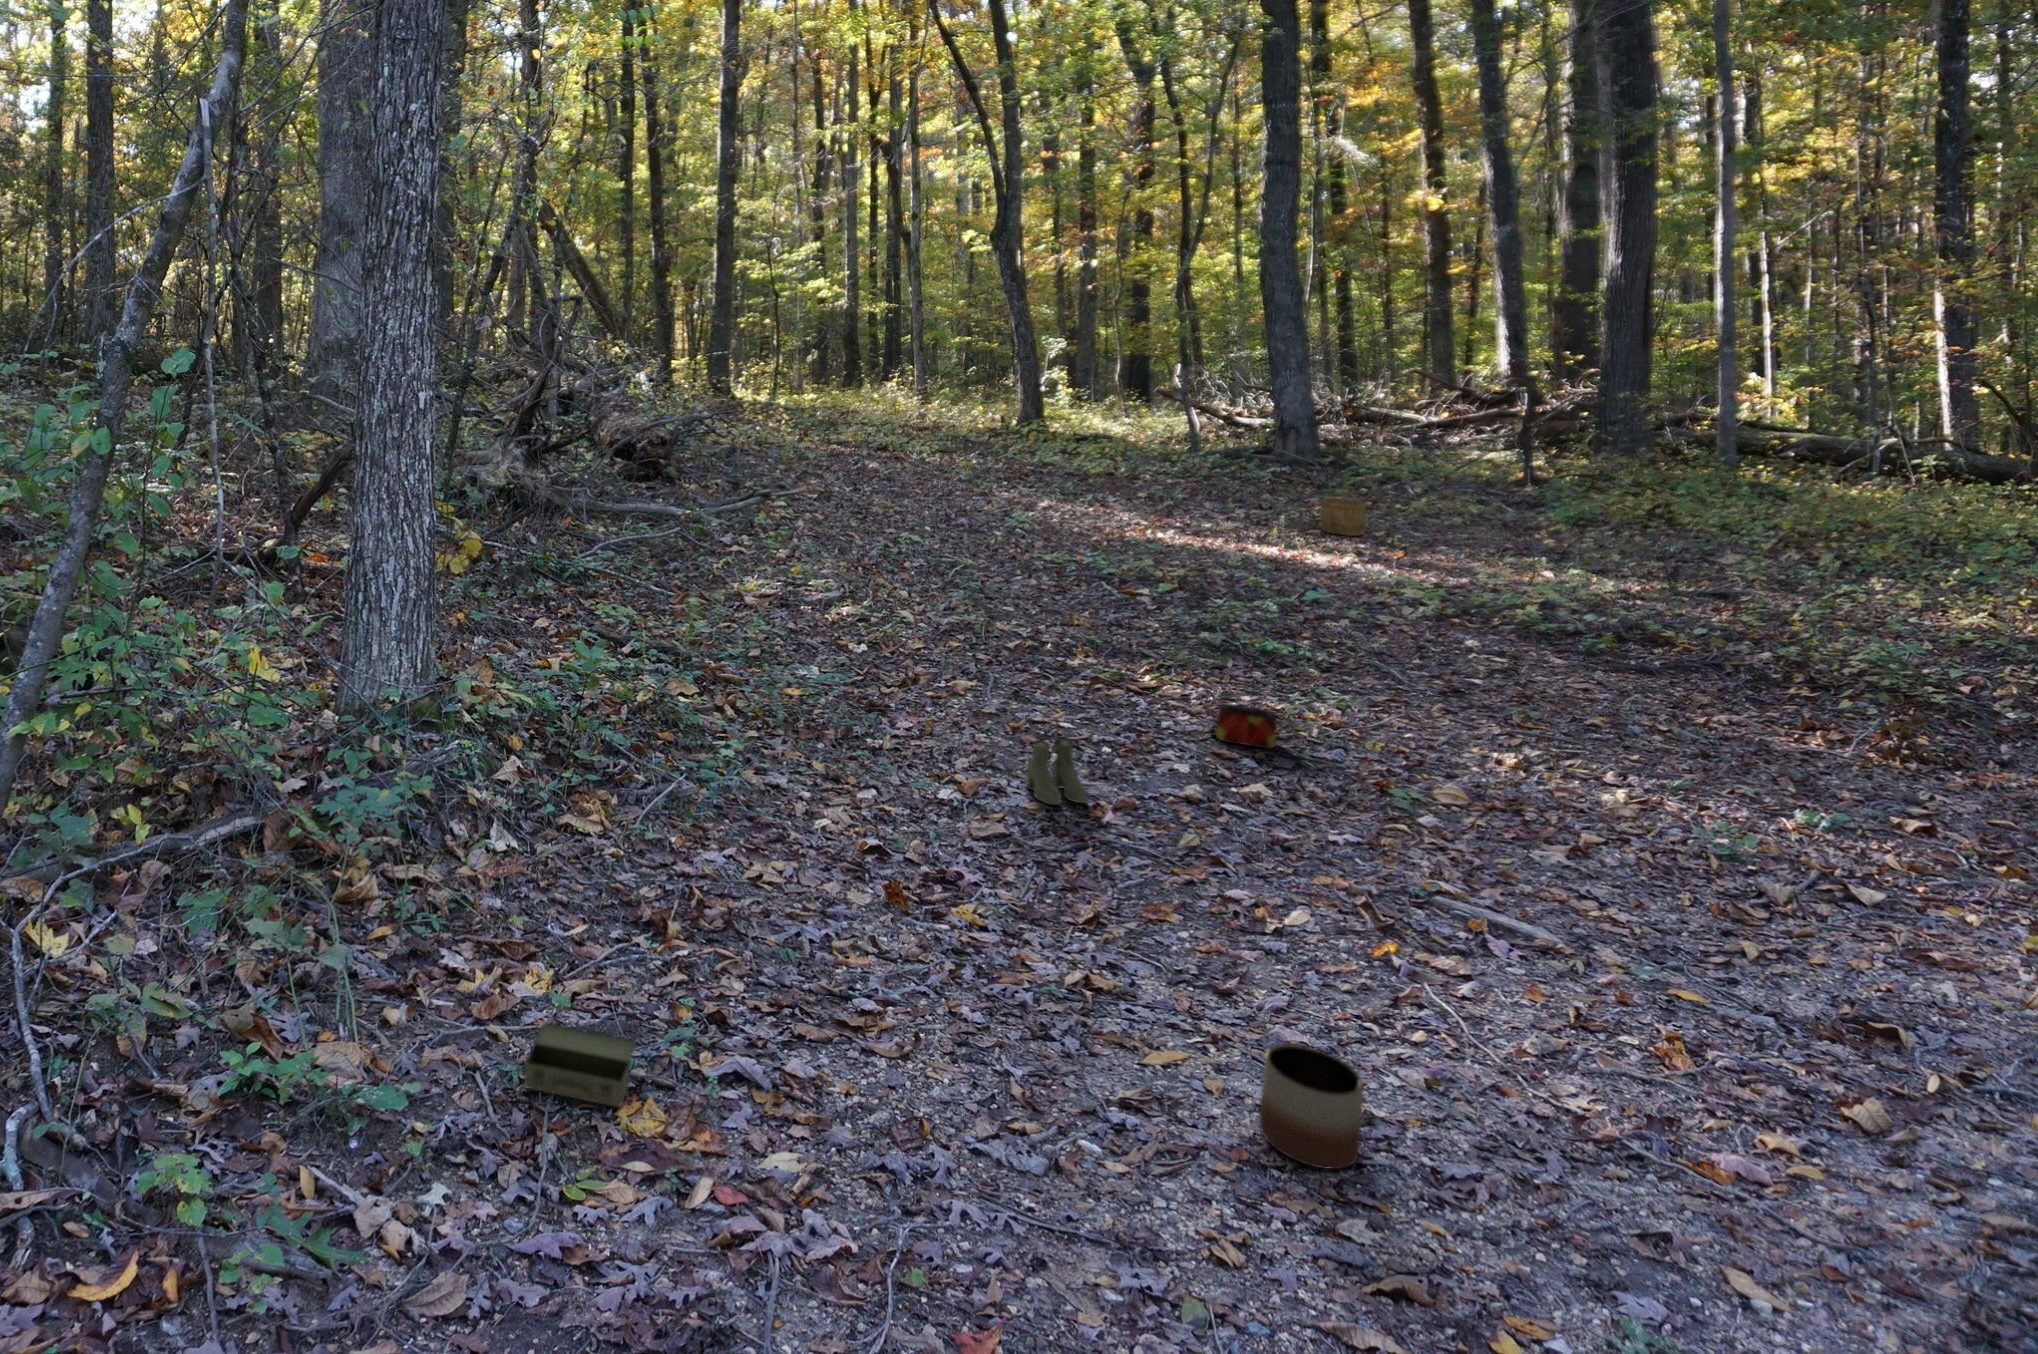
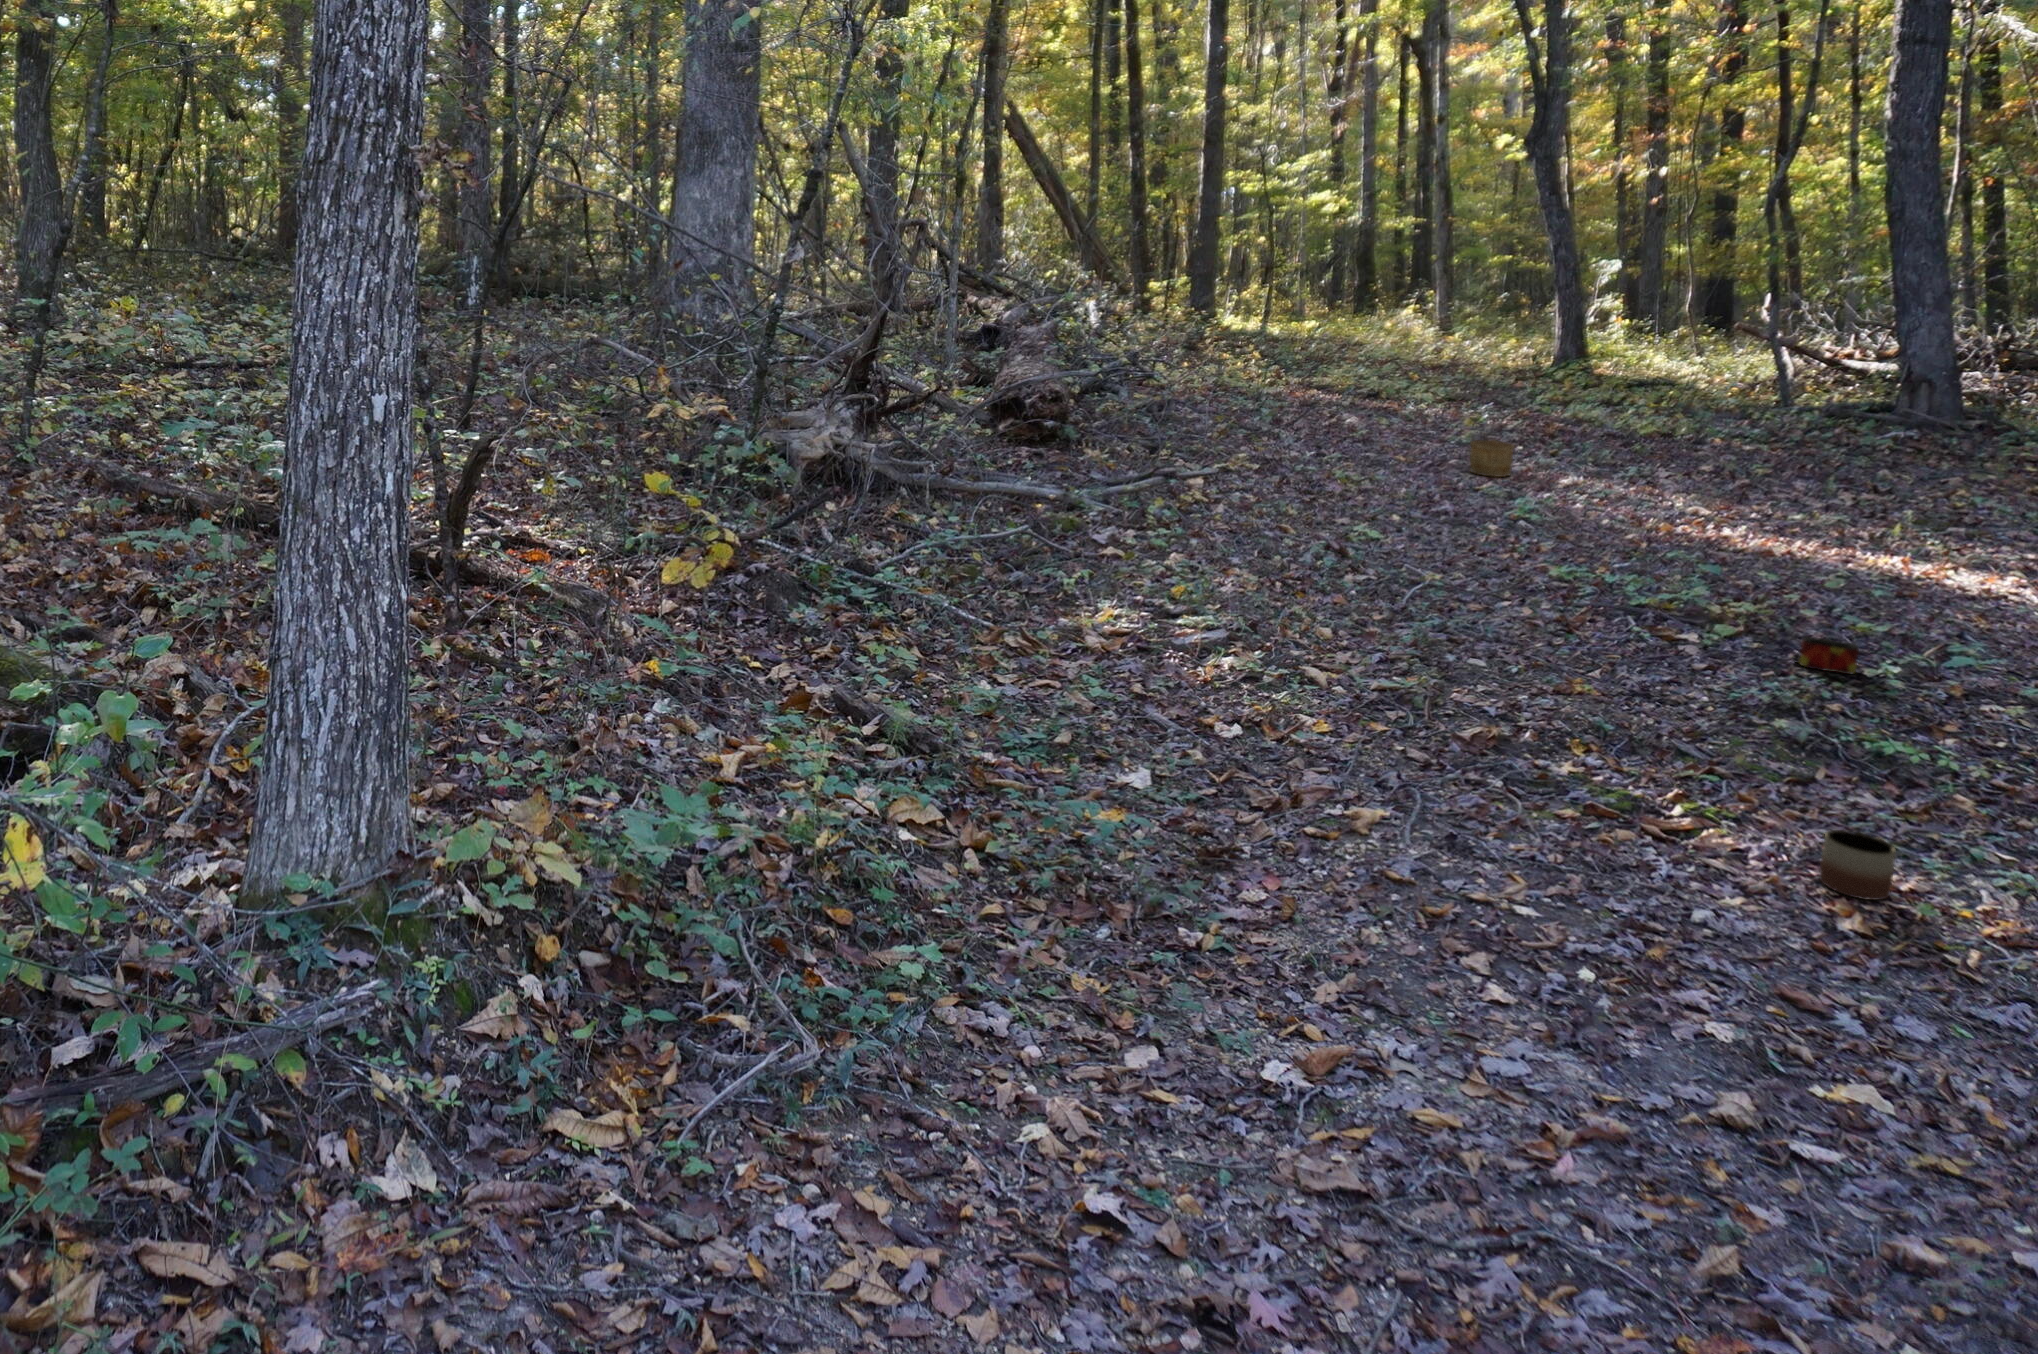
wooden bucket: present [1320,498,1367,536] -> present [1470,440,1515,477]
boots: present [1027,739,1087,805] -> none [1626,653,1681,702]
toolbox: present [524,1022,636,1107] -> none [1305,791,1375,837]

